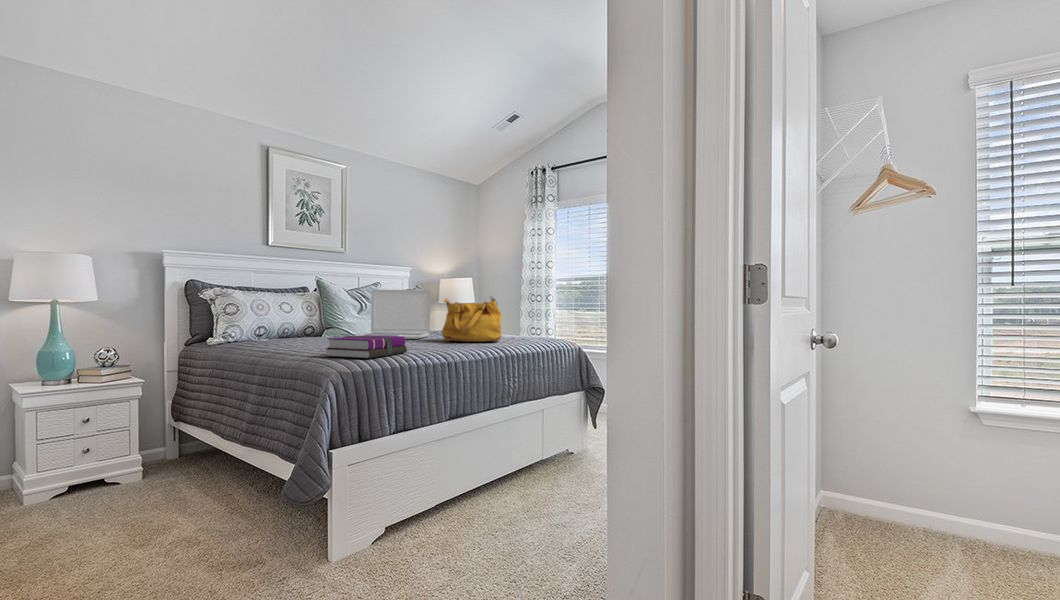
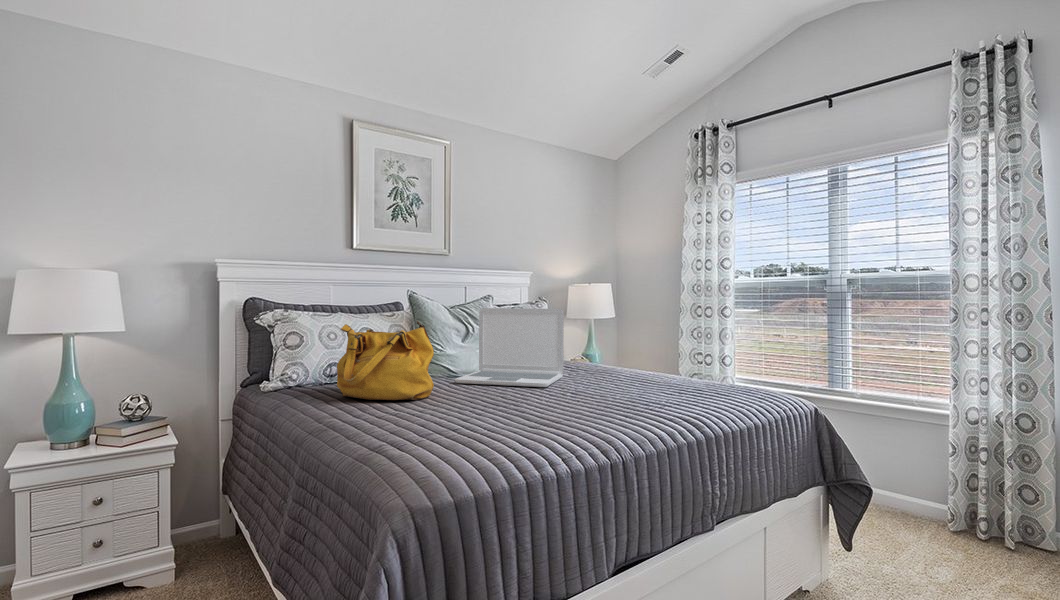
handbag: present [442,297,502,342] -> present [337,321,434,400]
hardback book: present [326,335,407,358] -> none [391,399,536,464]

